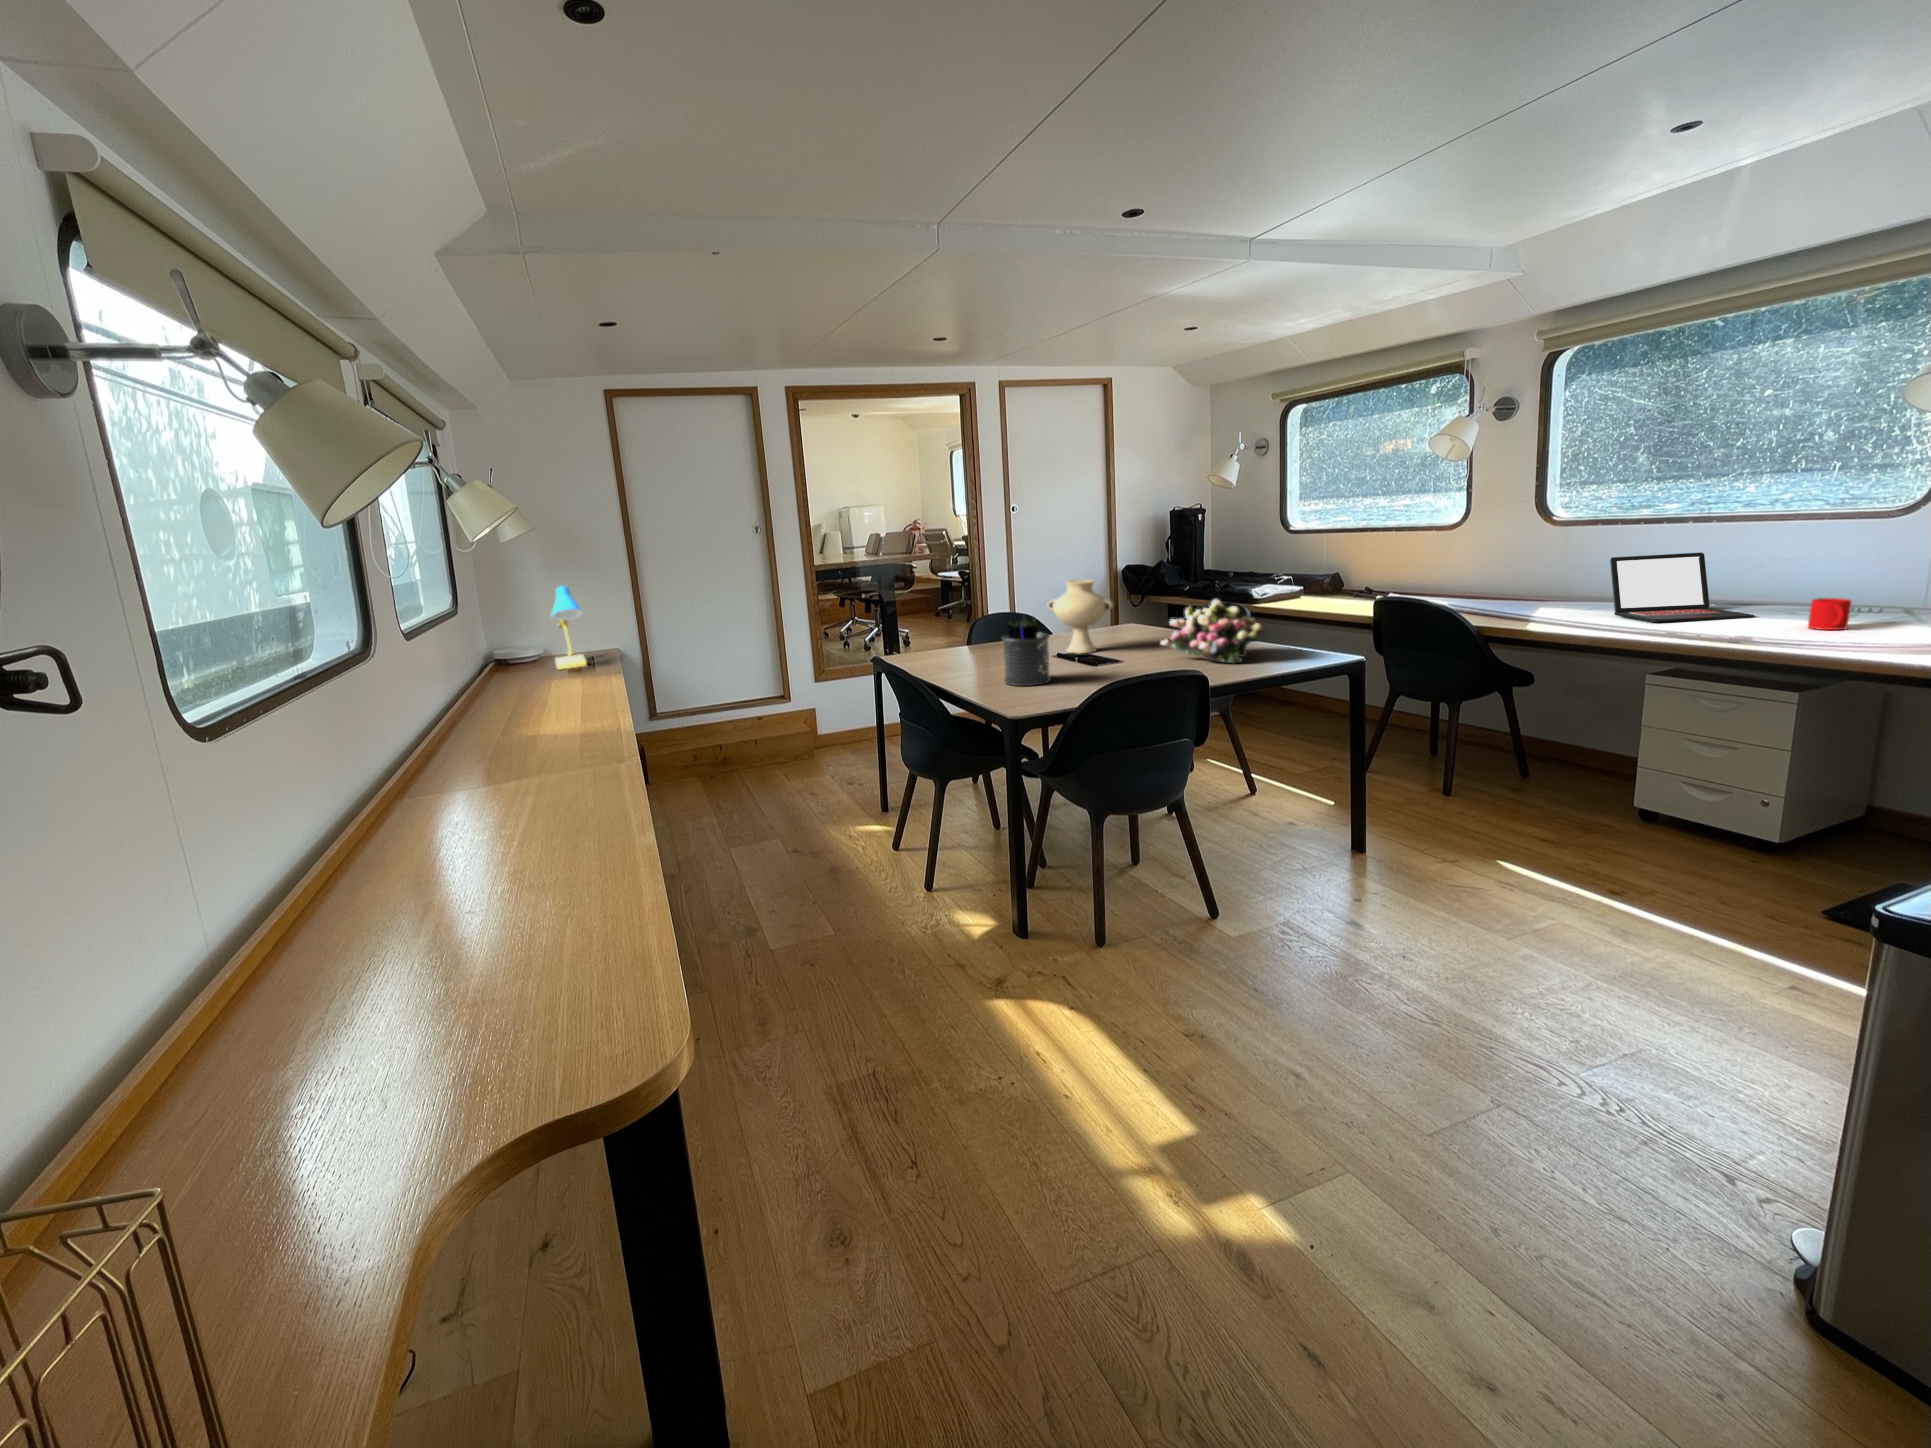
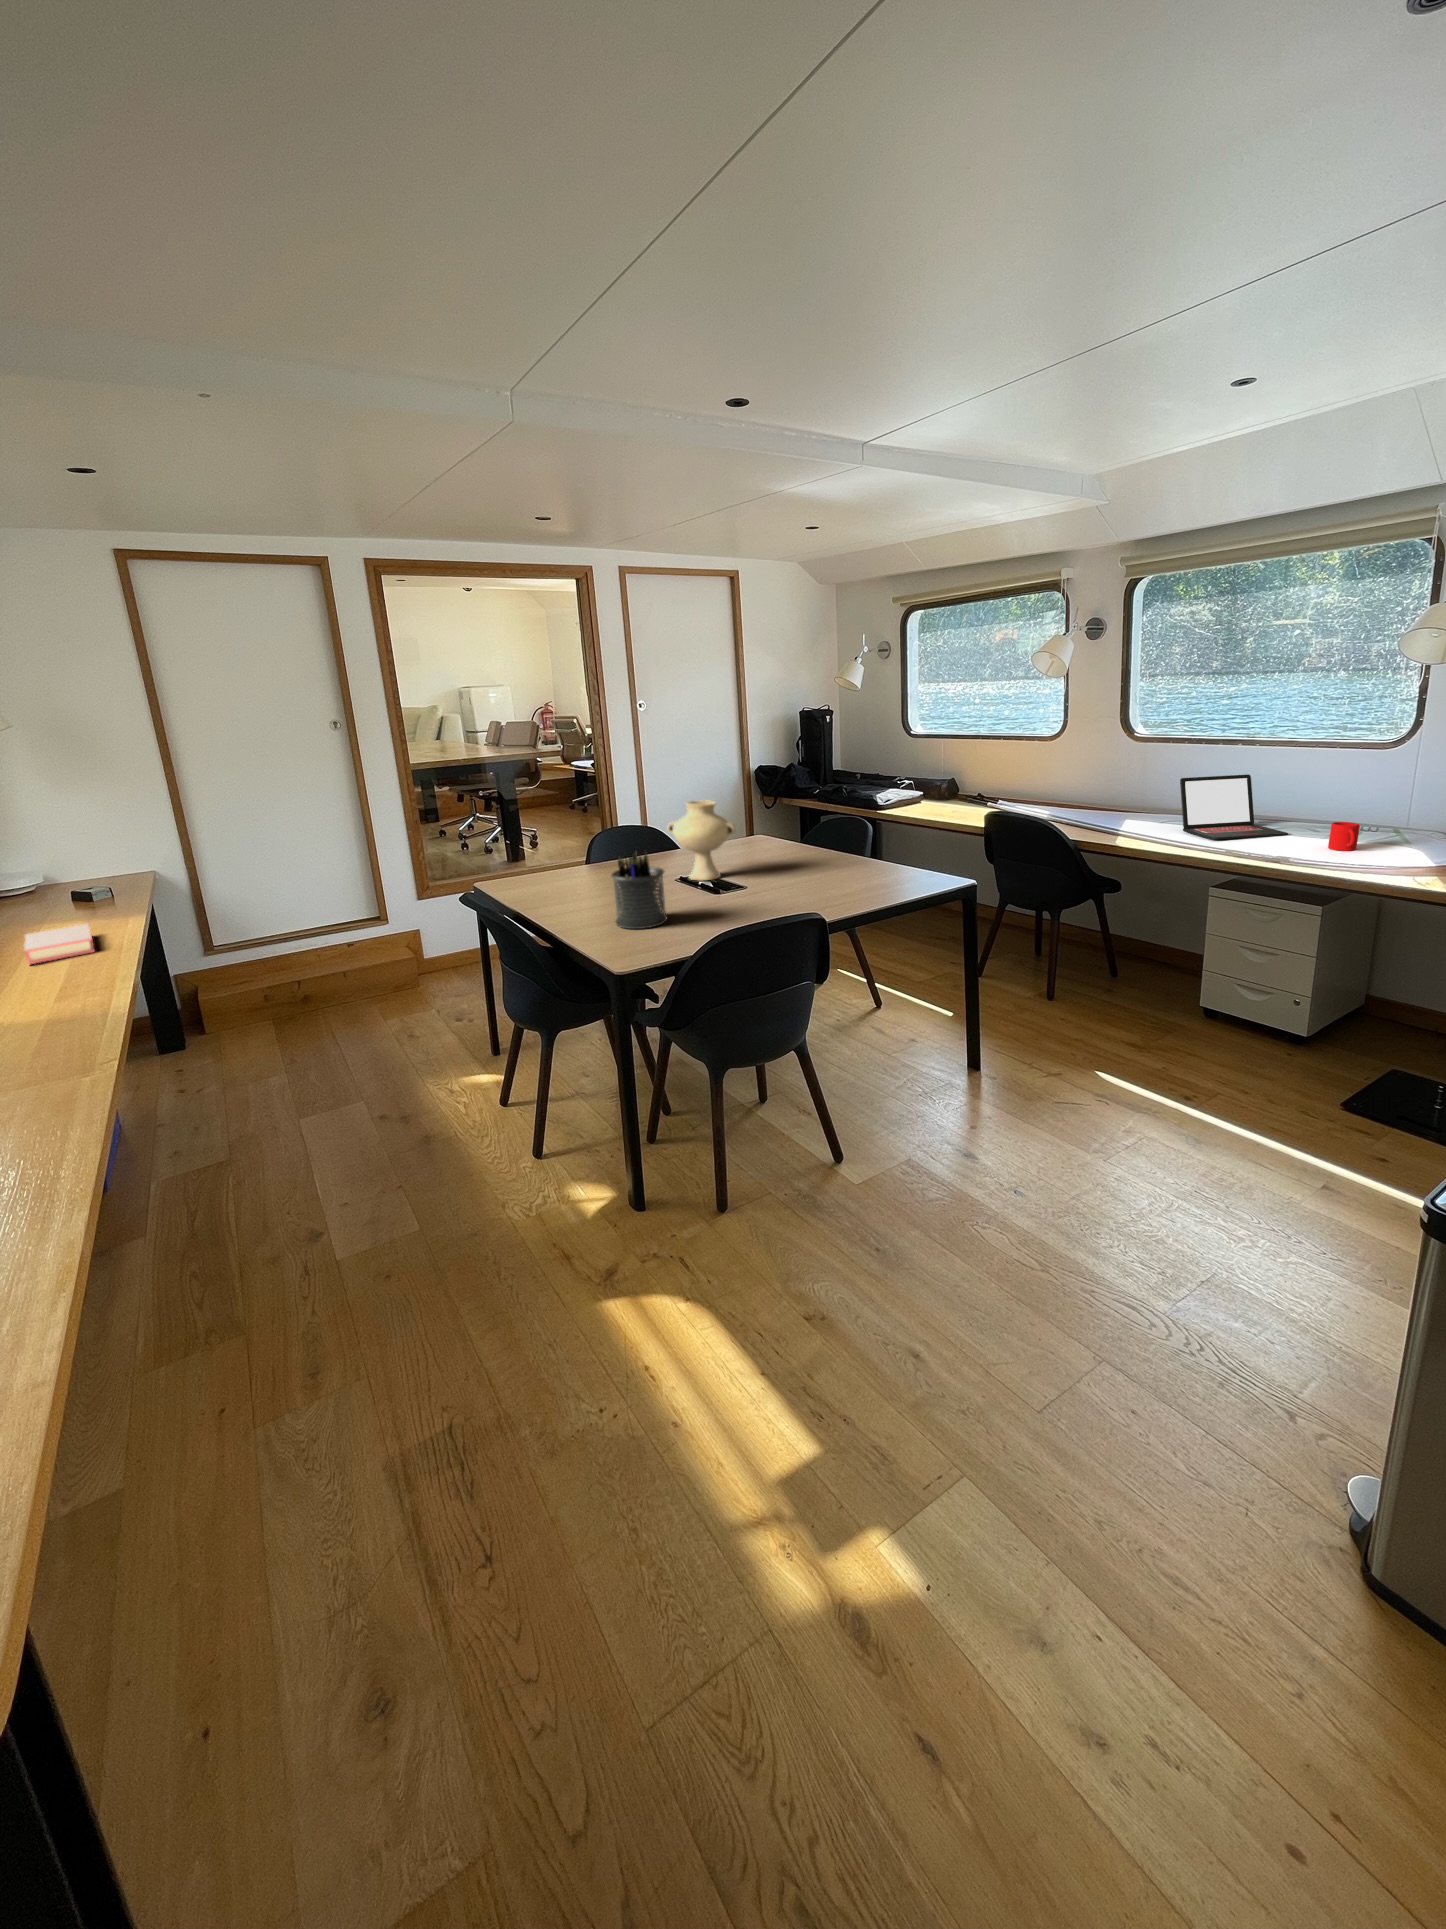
desk lamp: present [551,585,587,670] -> none [32,803,96,912]
flower arrangement: present [1161,600,1264,663] -> none [784,825,885,894]
book: none [551,674,598,700] -> present [24,924,95,965]

